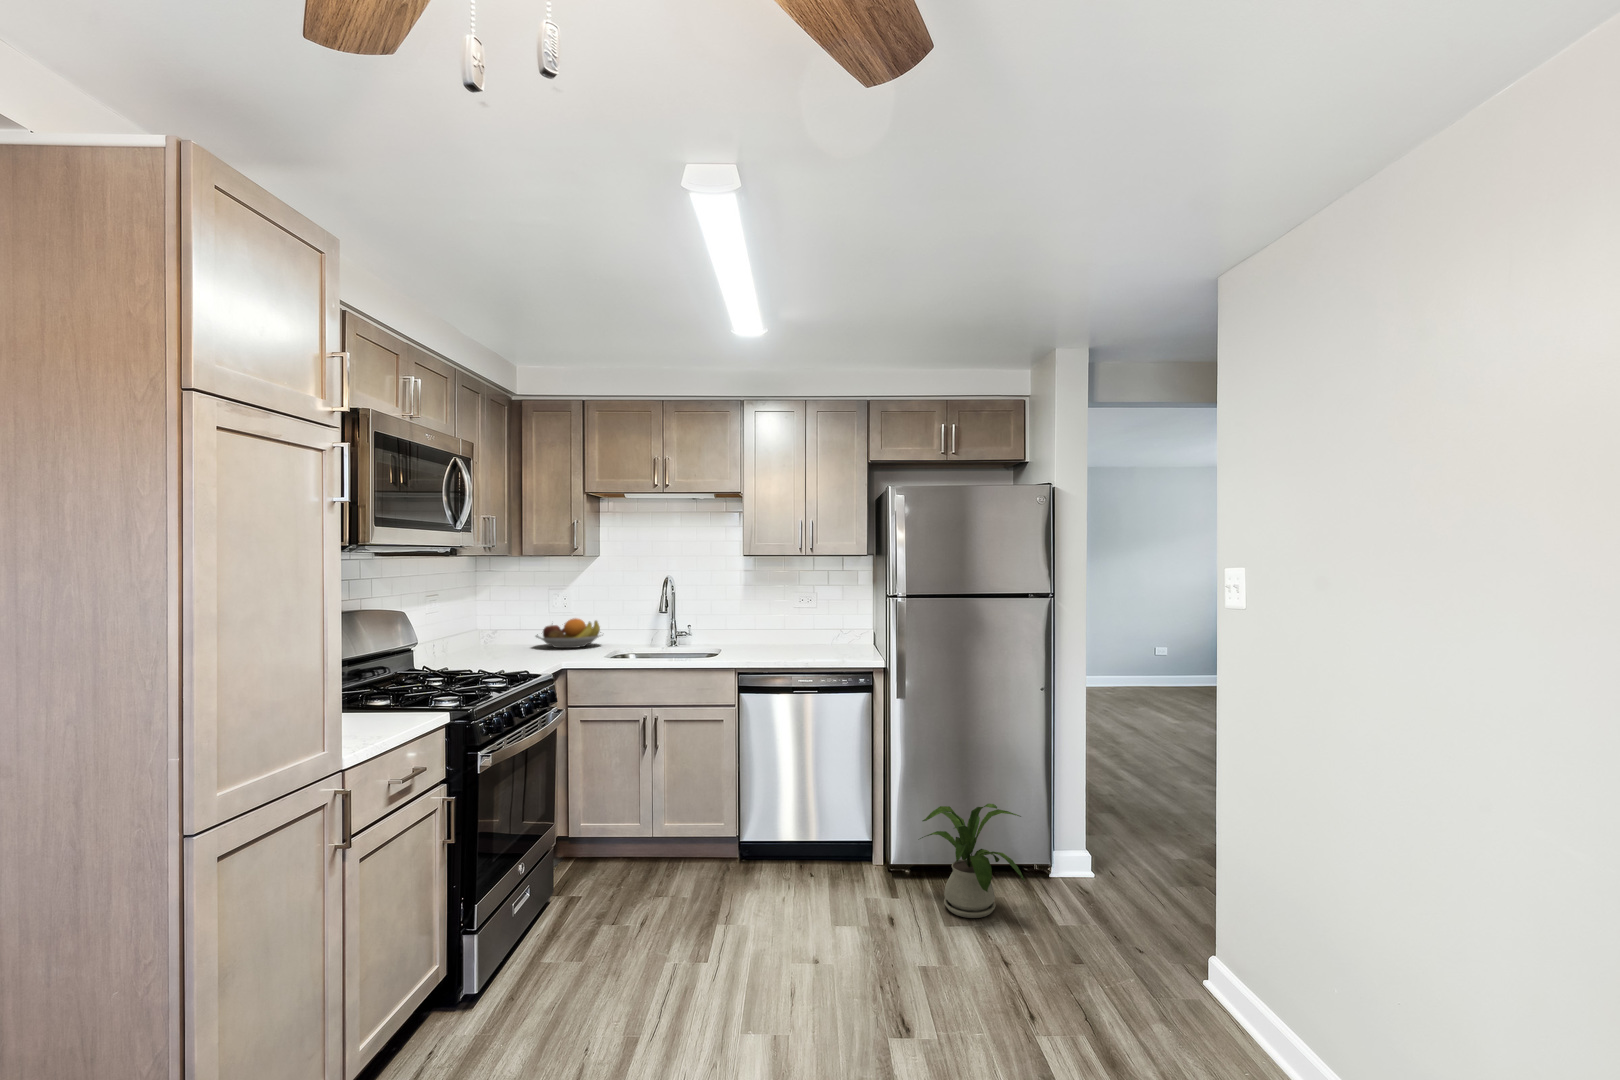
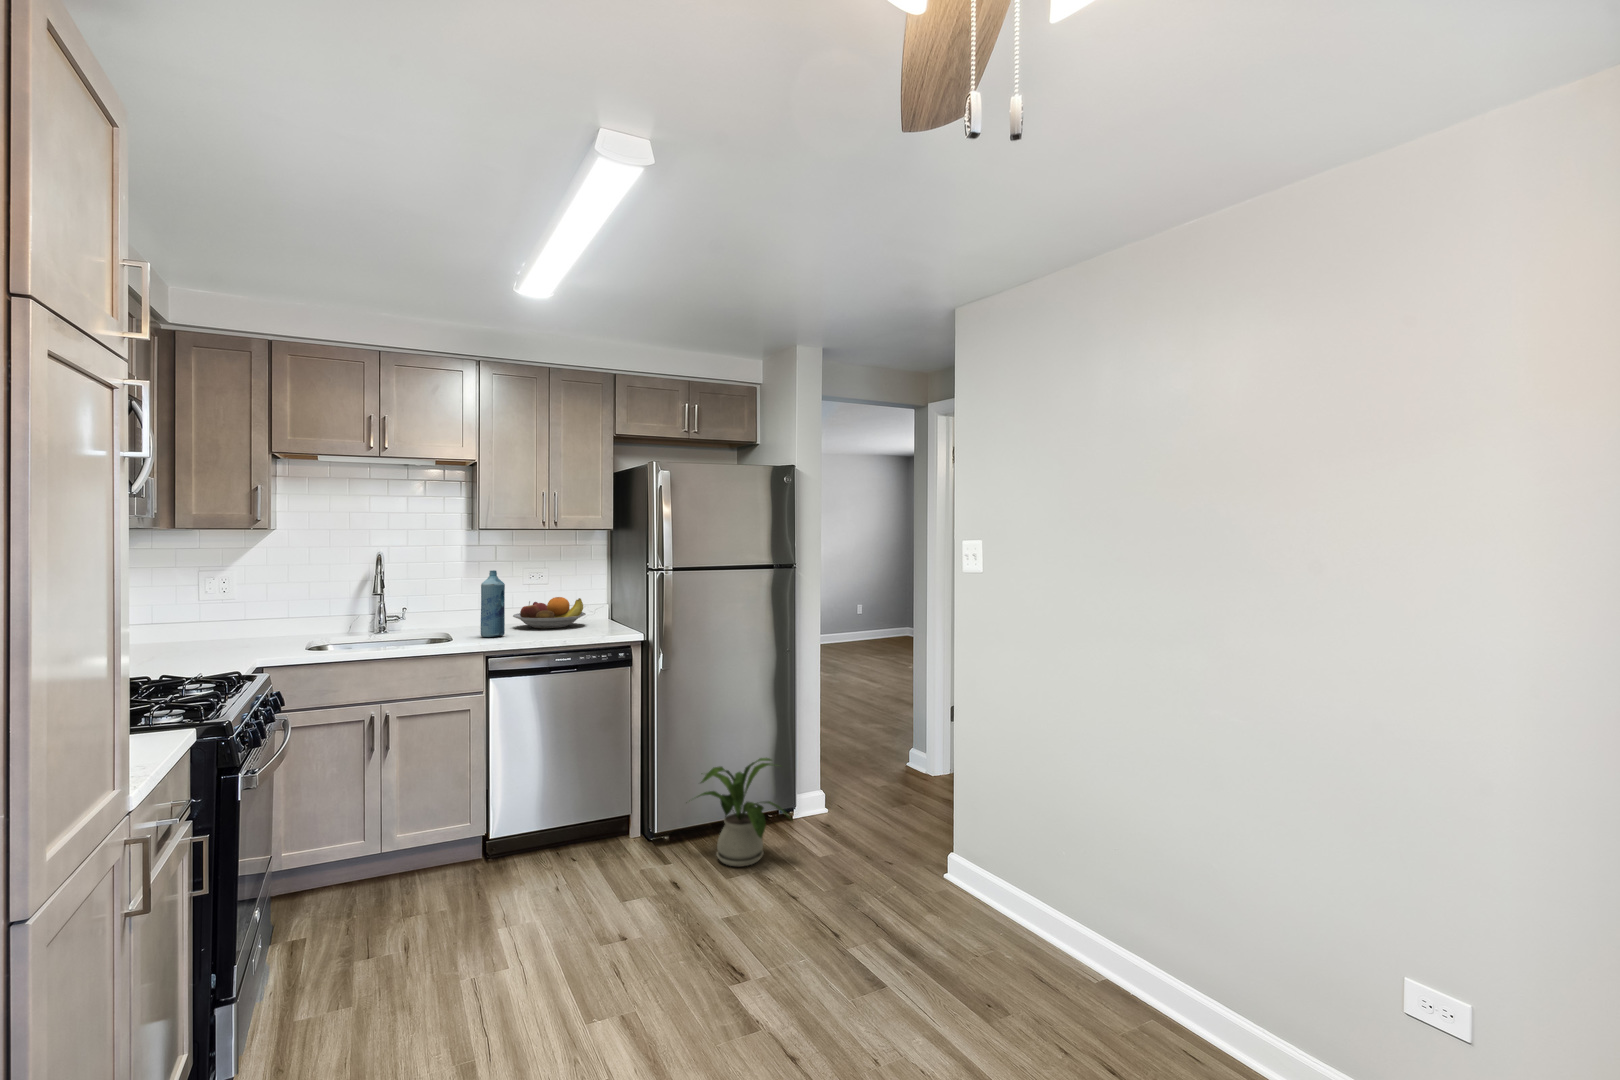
bottle: none [742,592,763,654] -> present [481,570,505,637]
fruit bowl: present [536,618,603,648] -> present [513,597,586,628]

